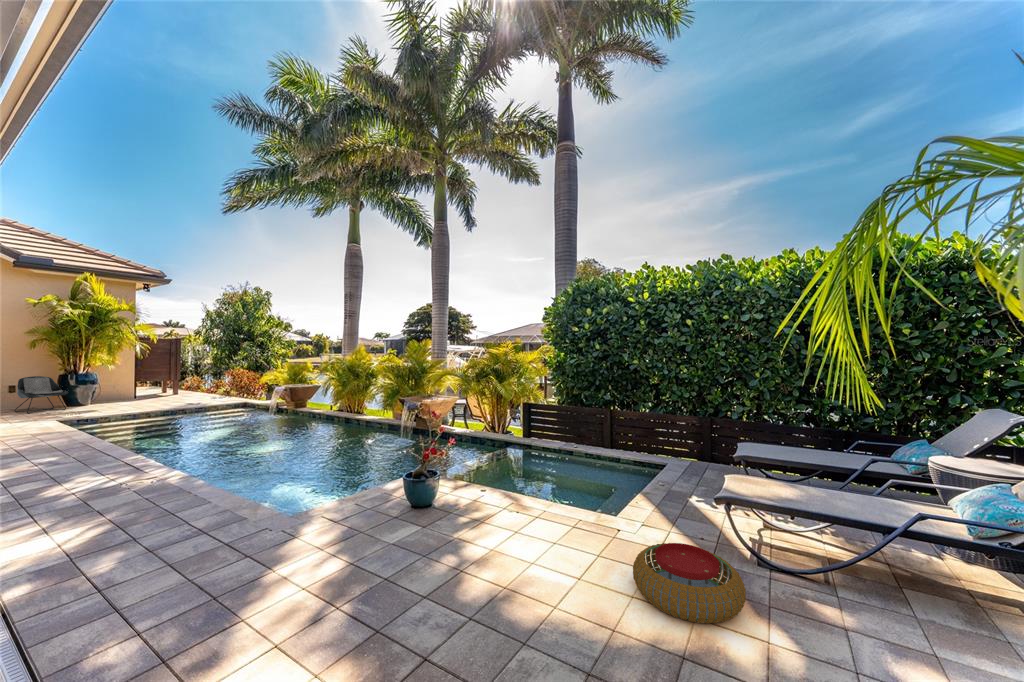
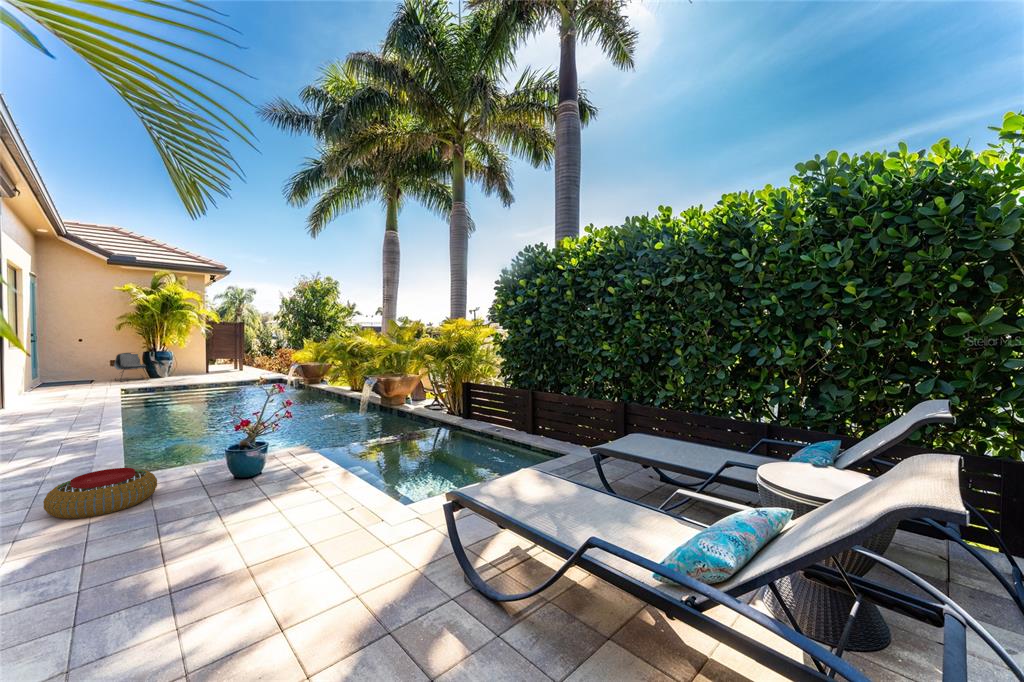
pouf: present [633,543,746,624] -> present [43,468,157,519]

